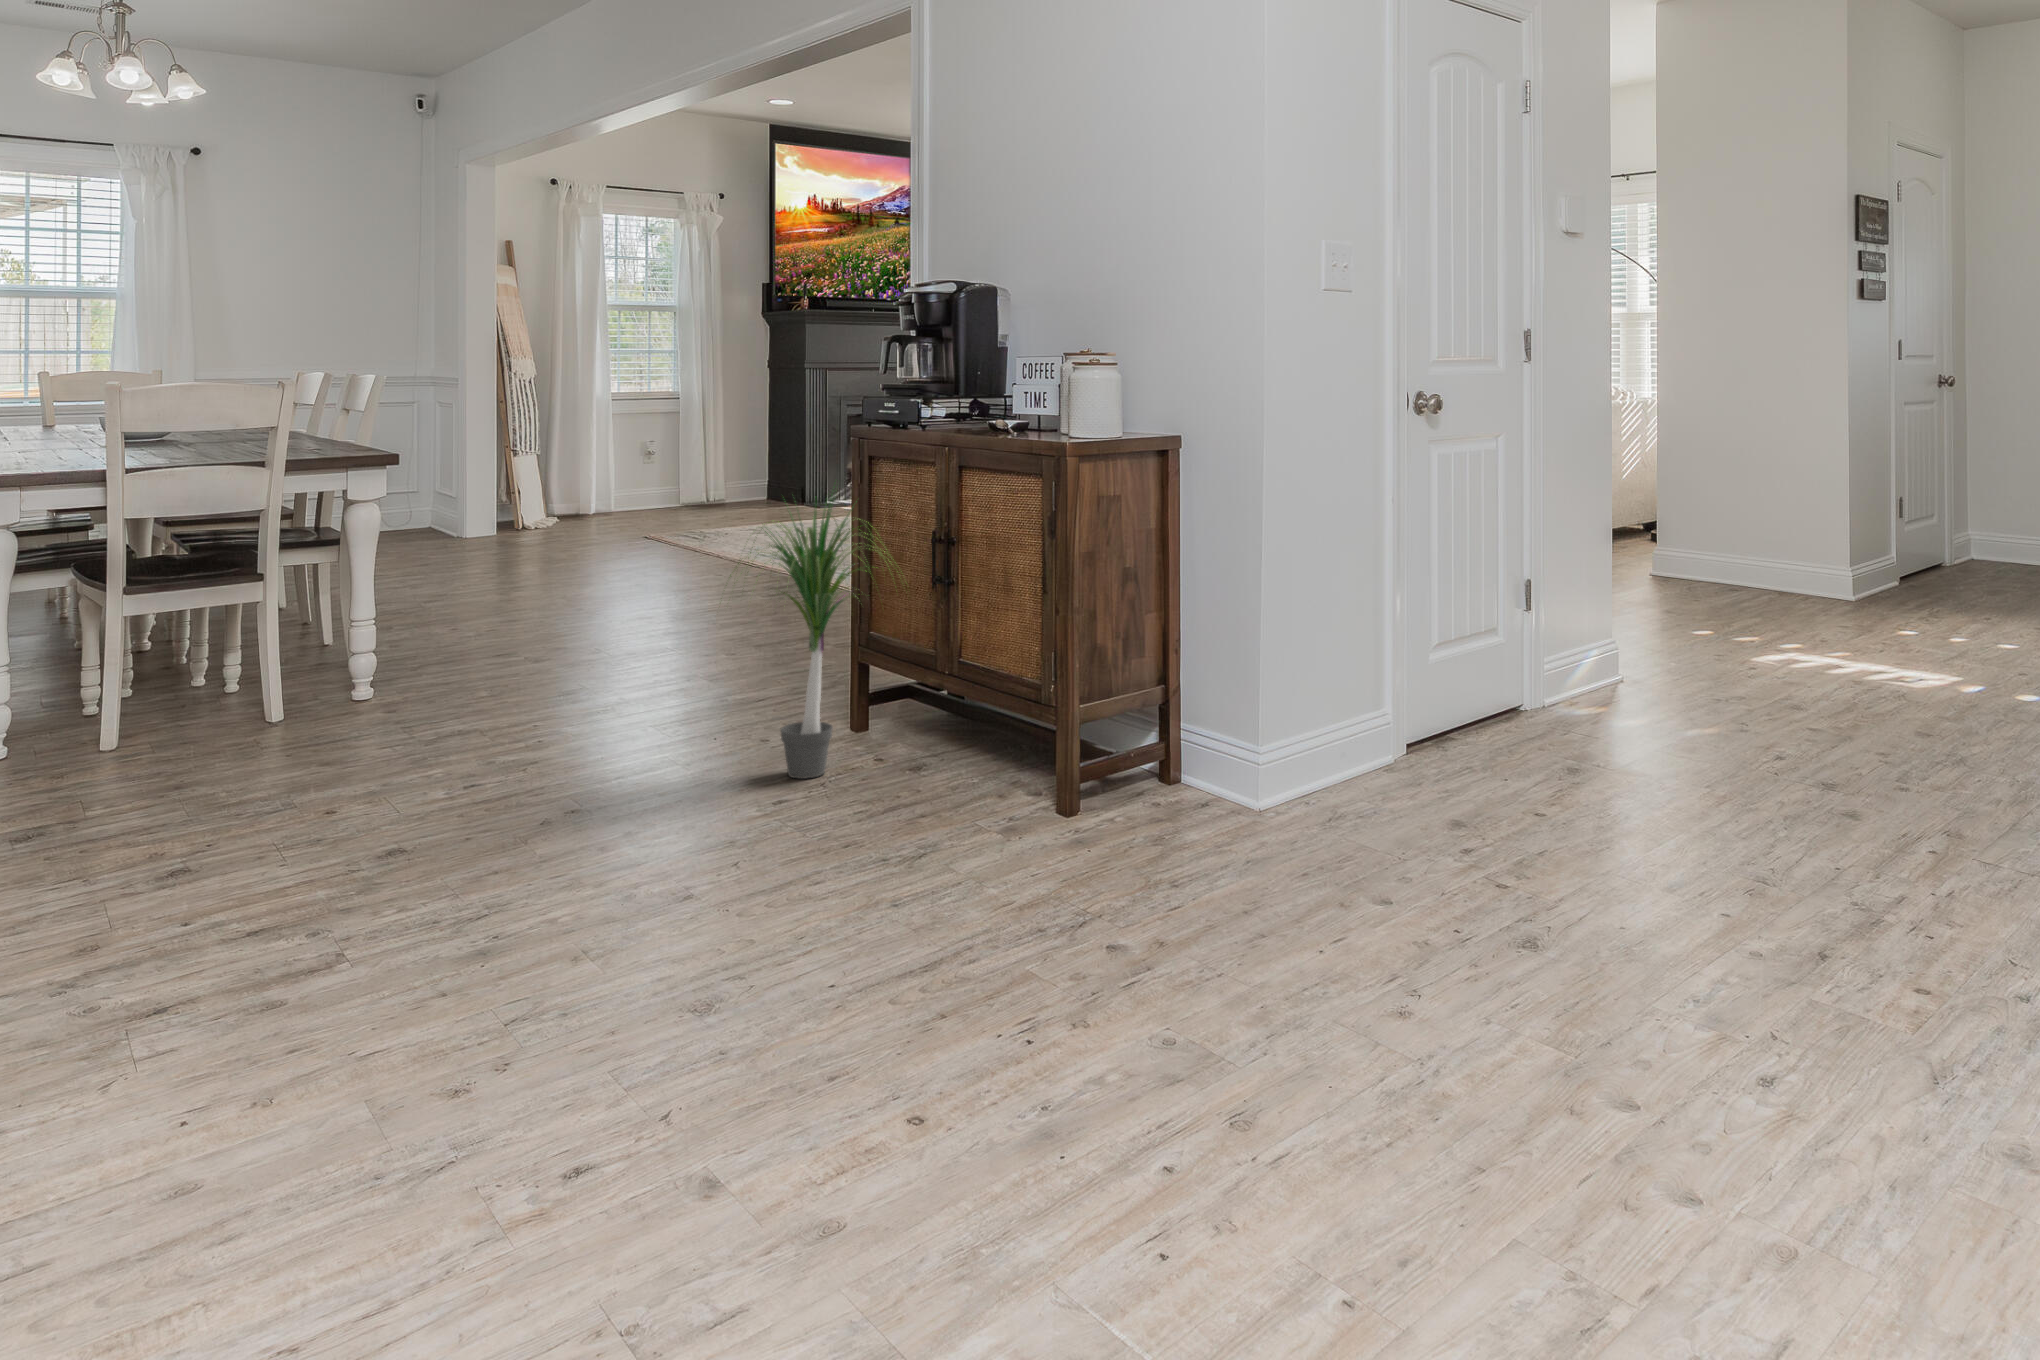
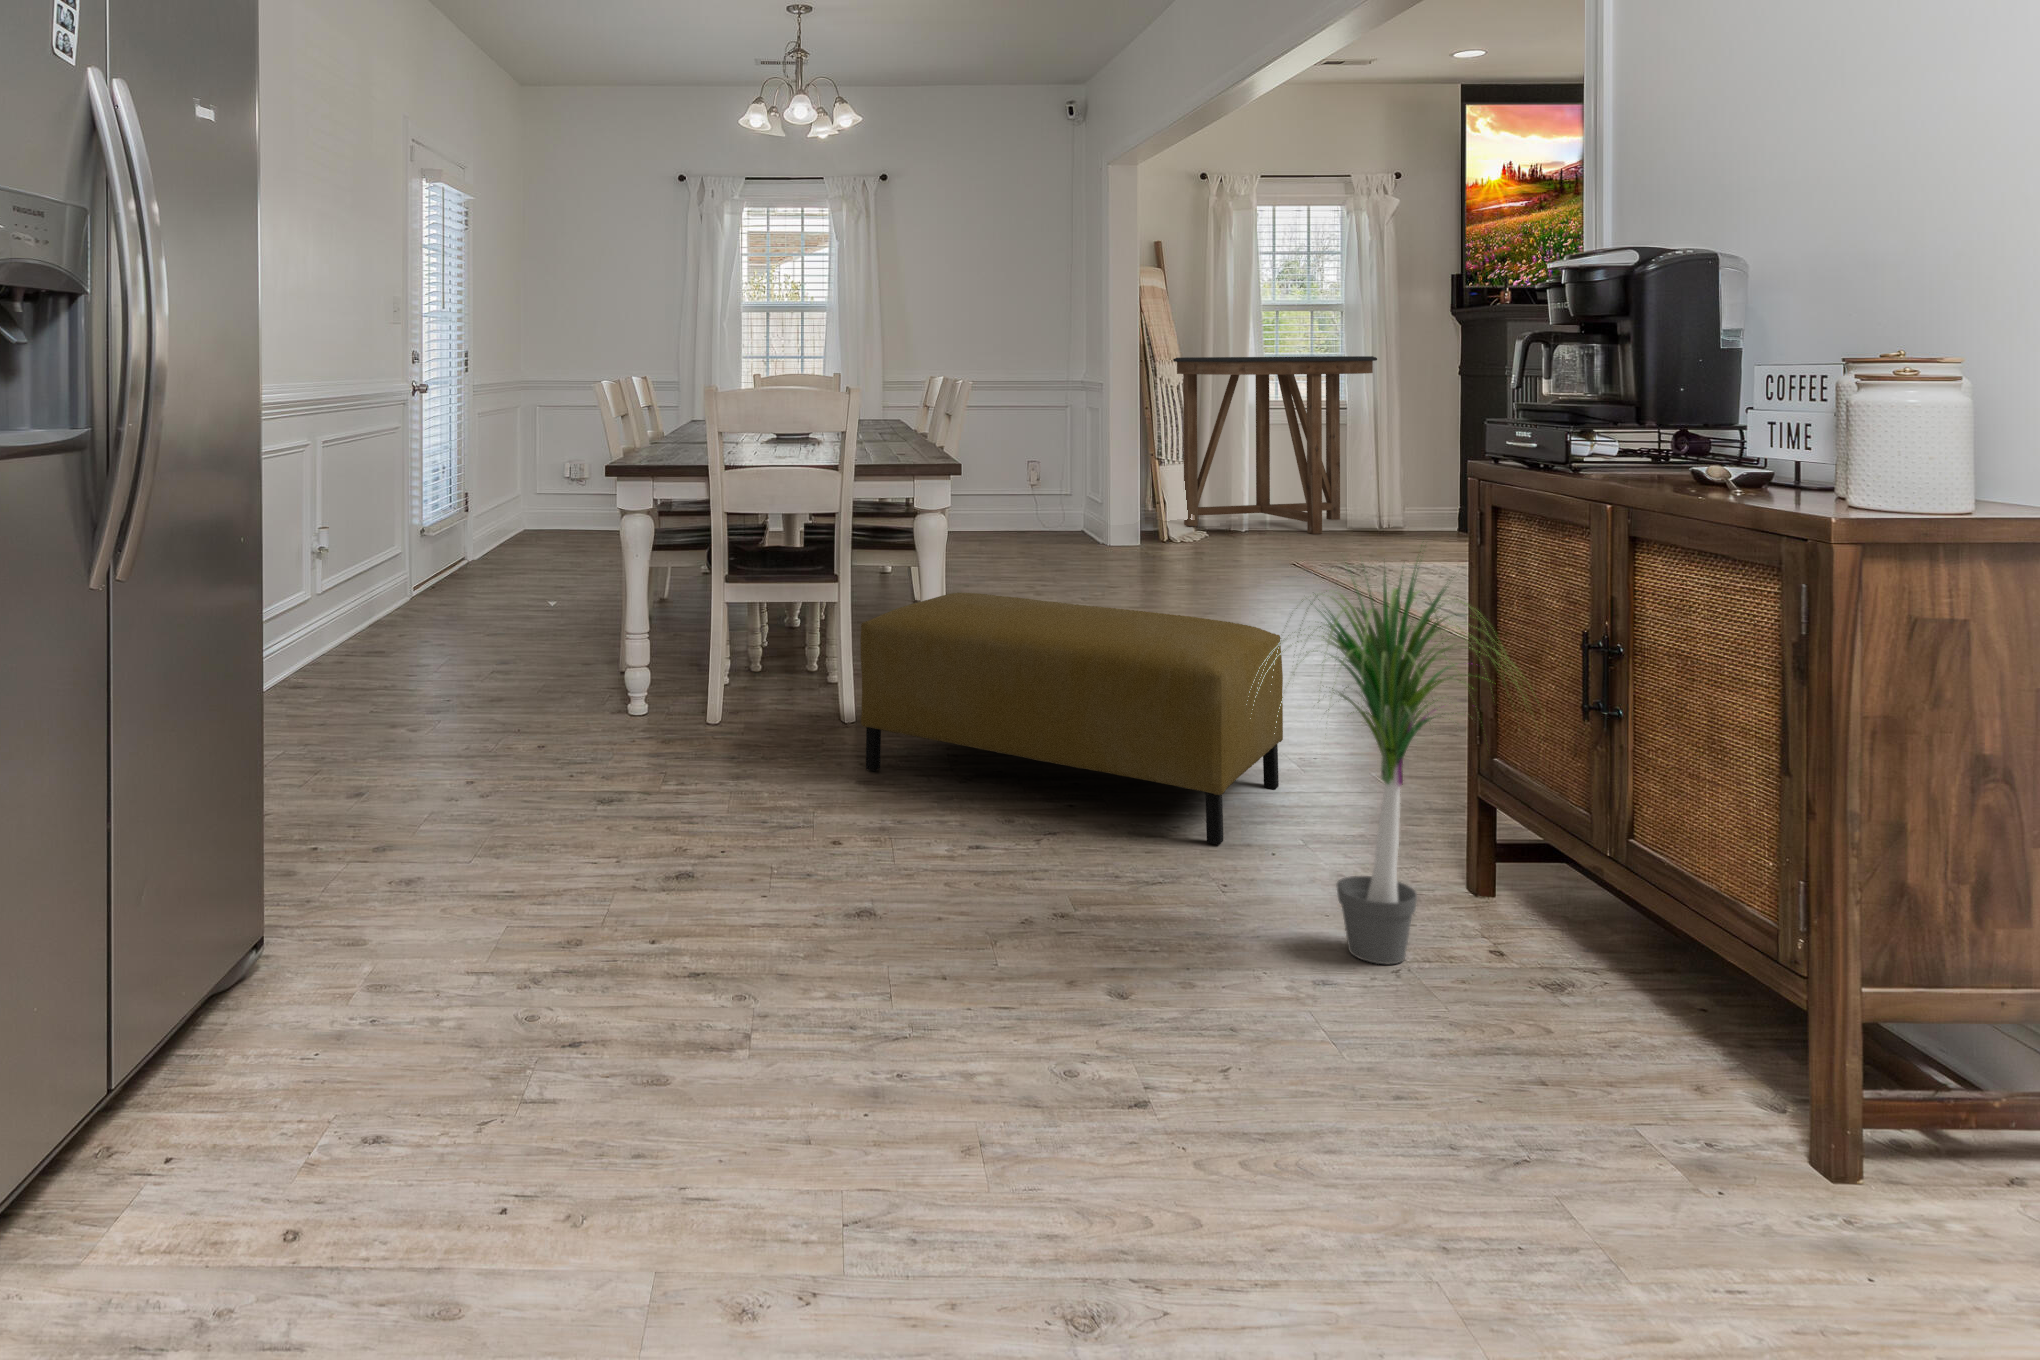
console table: none [525,357,710,522] -> present [1173,356,1377,534]
ottoman: none [328,568,707,744] -> present [860,593,1283,845]

